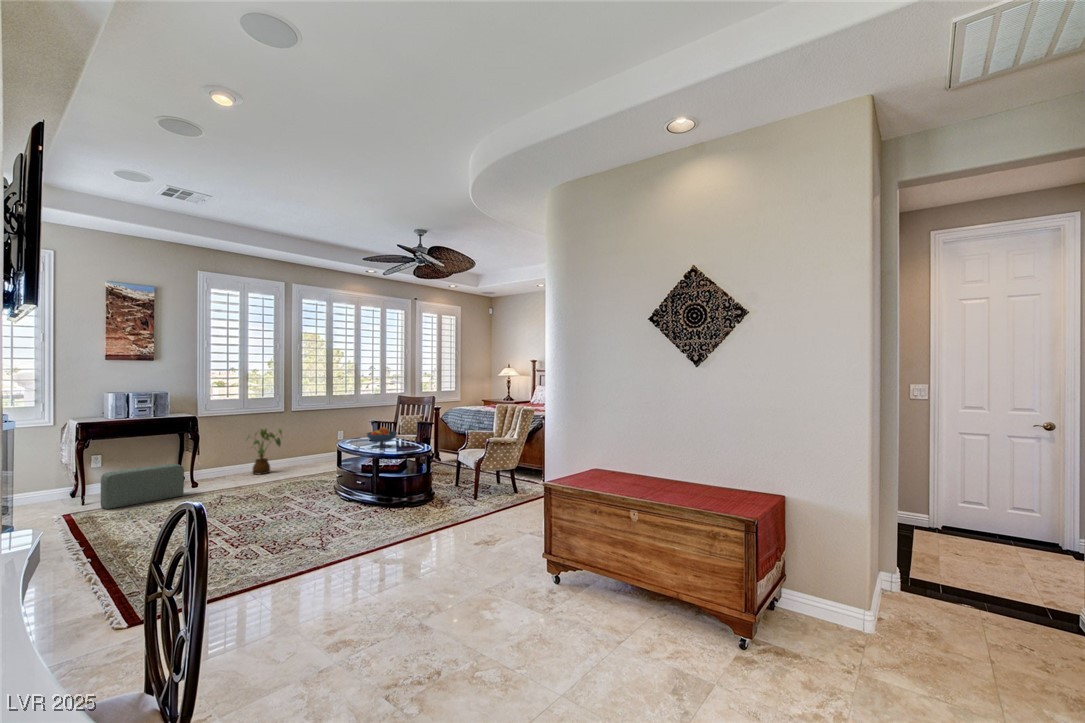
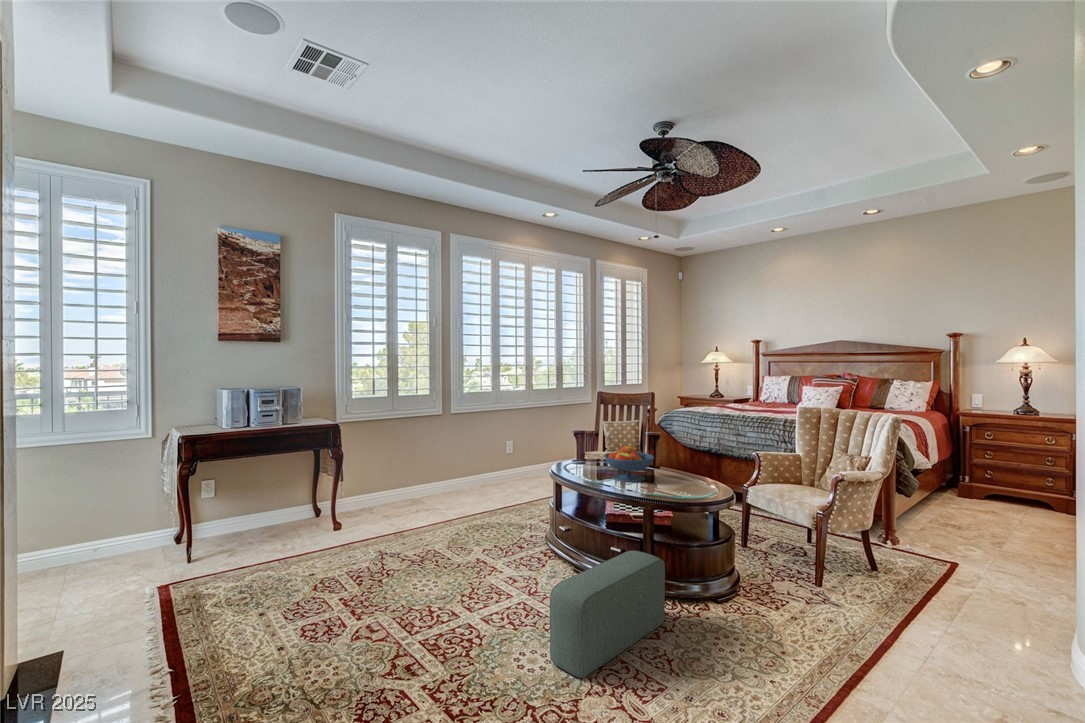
house plant: present [246,429,282,474] -> none [399,438,447,506]
pouf: present [101,464,184,509] -> present [550,550,665,678]

